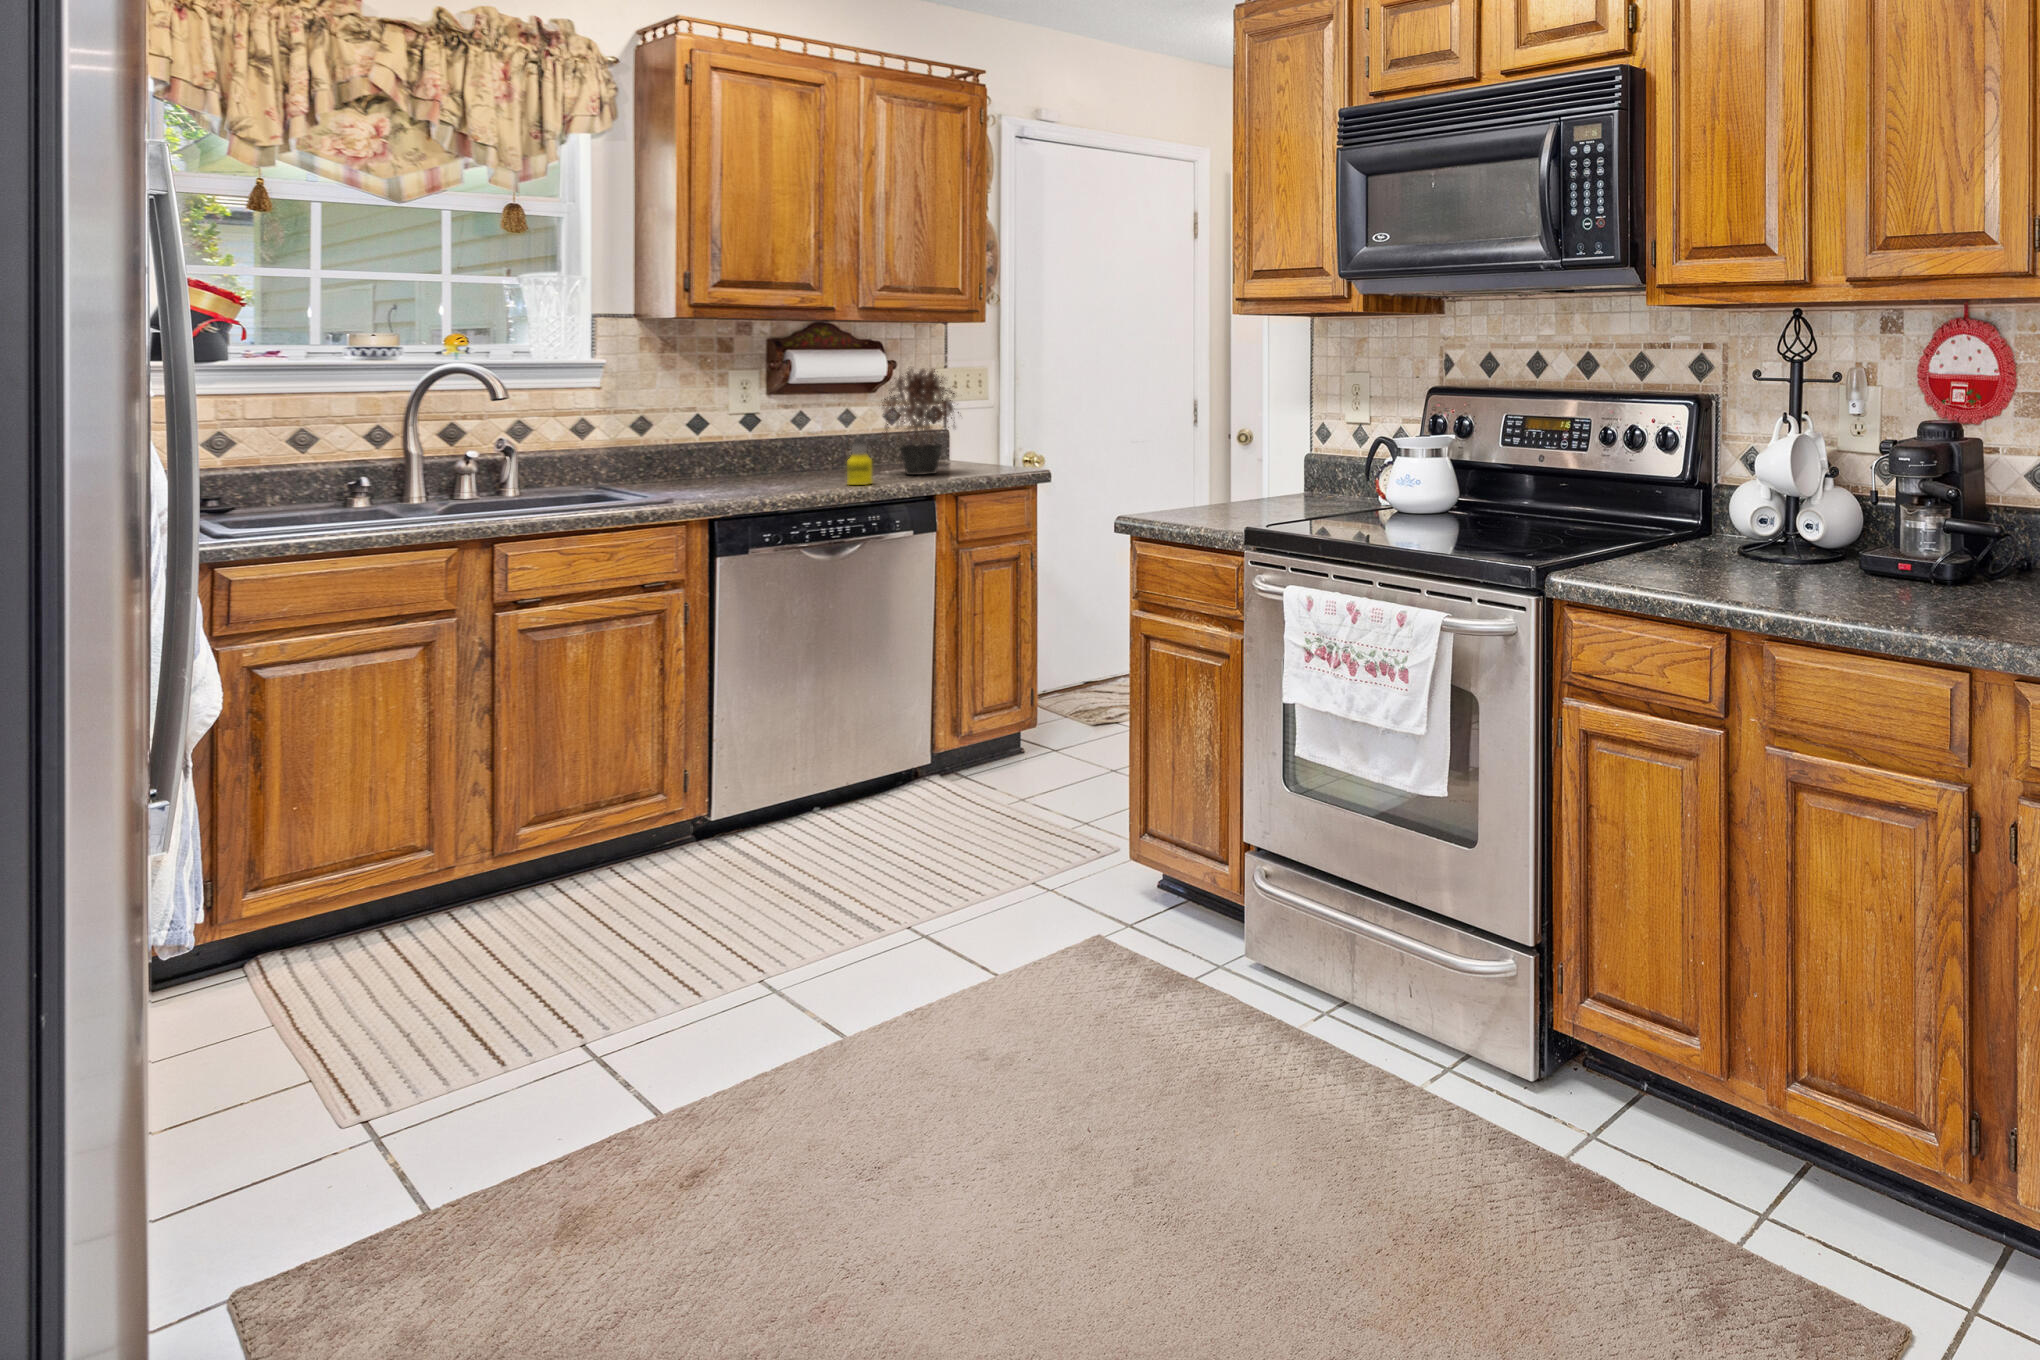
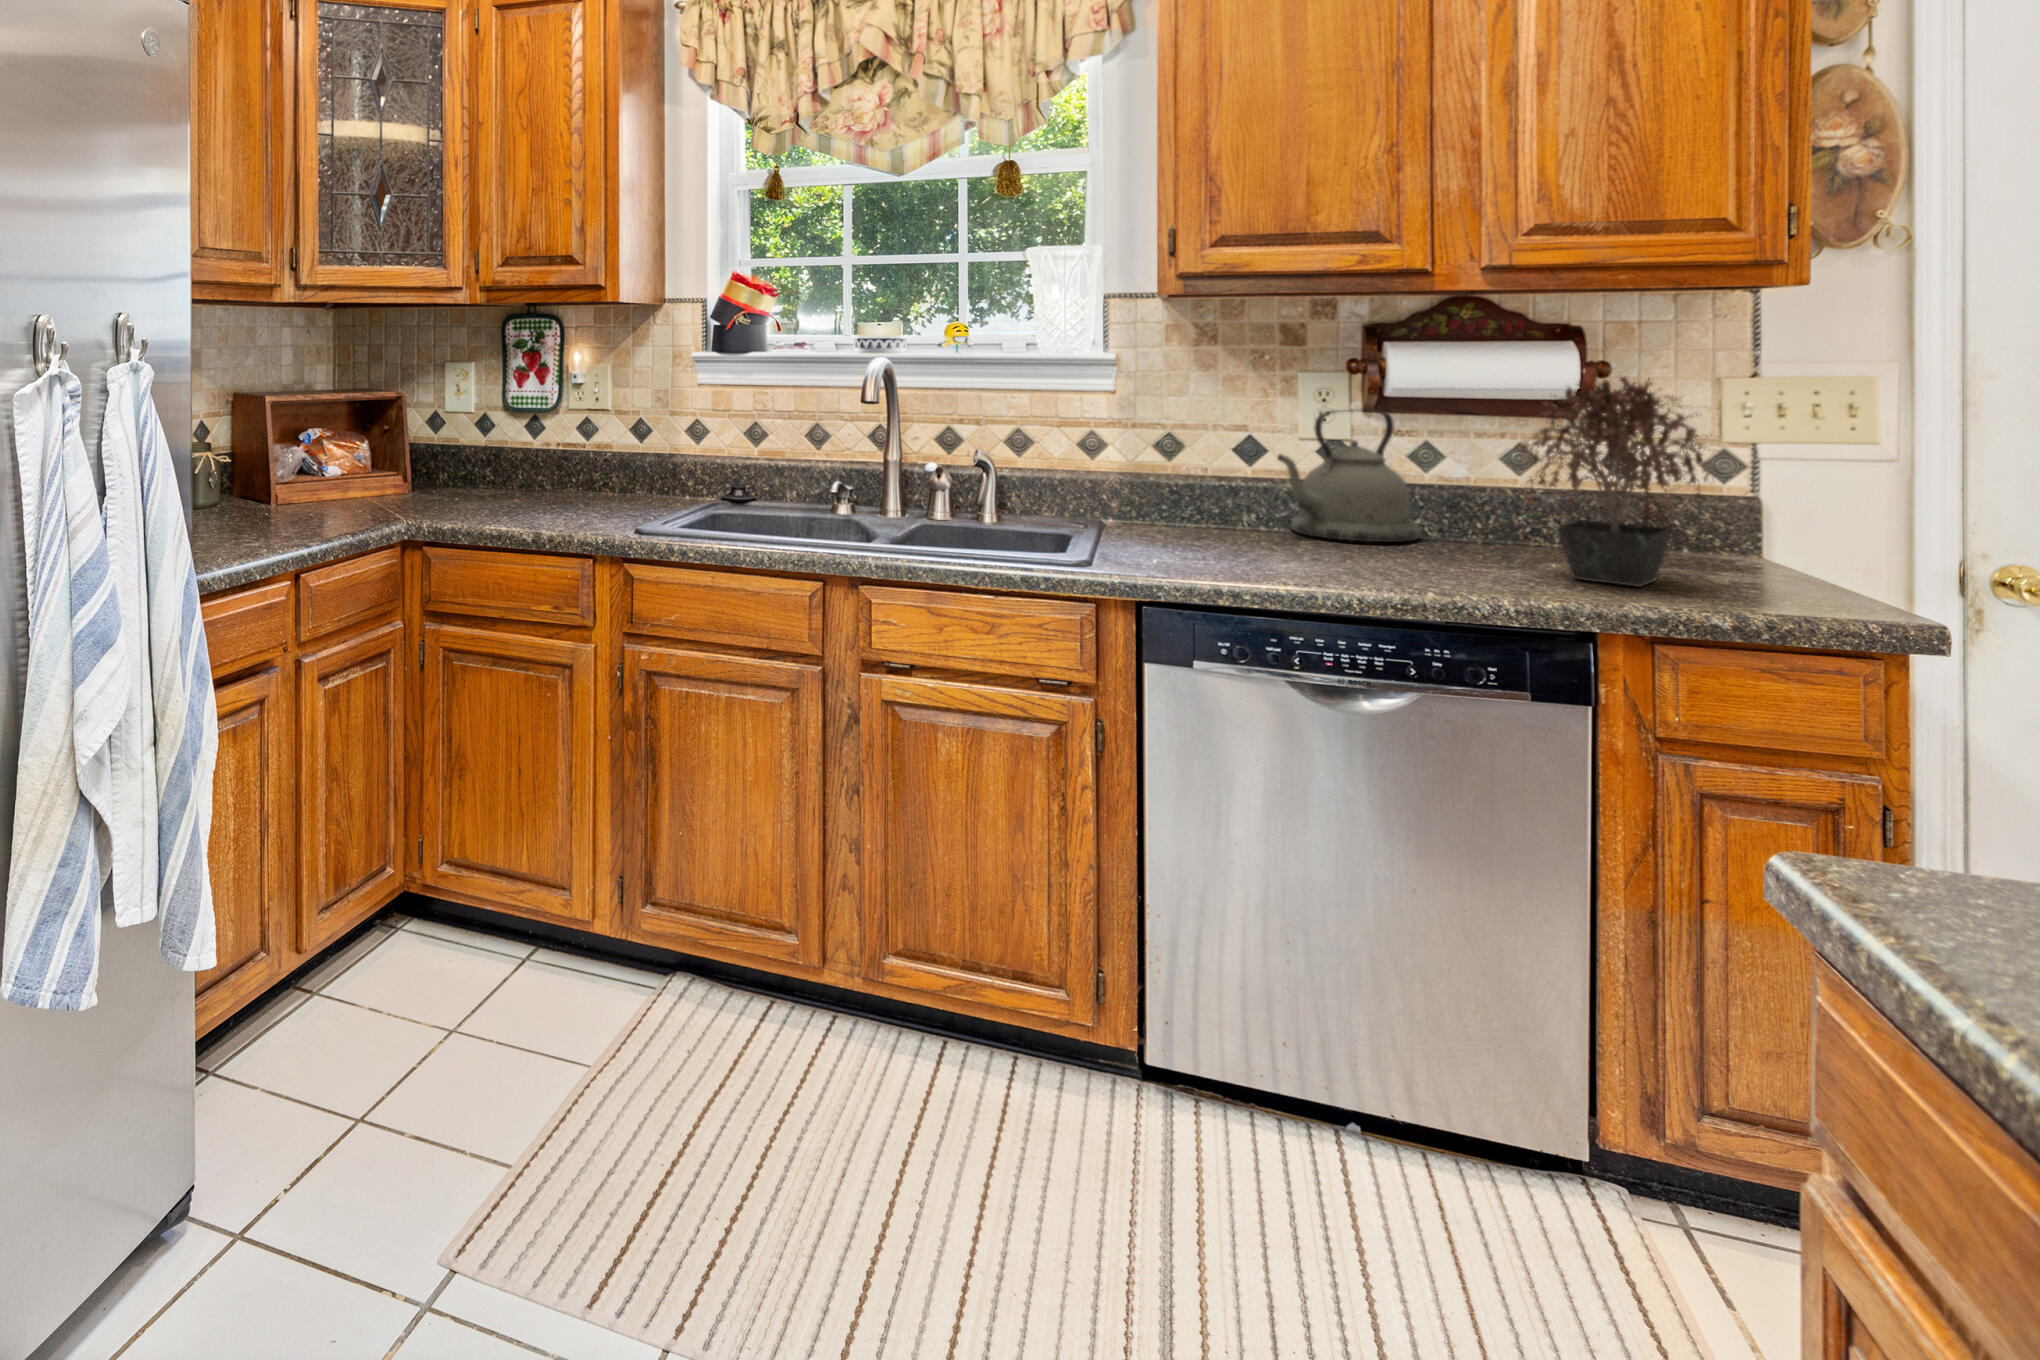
kettle: none [733,393,811,475] -> present [1278,409,1421,542]
bottle: present [847,437,873,485] -> none [1415,500,1466,588]

